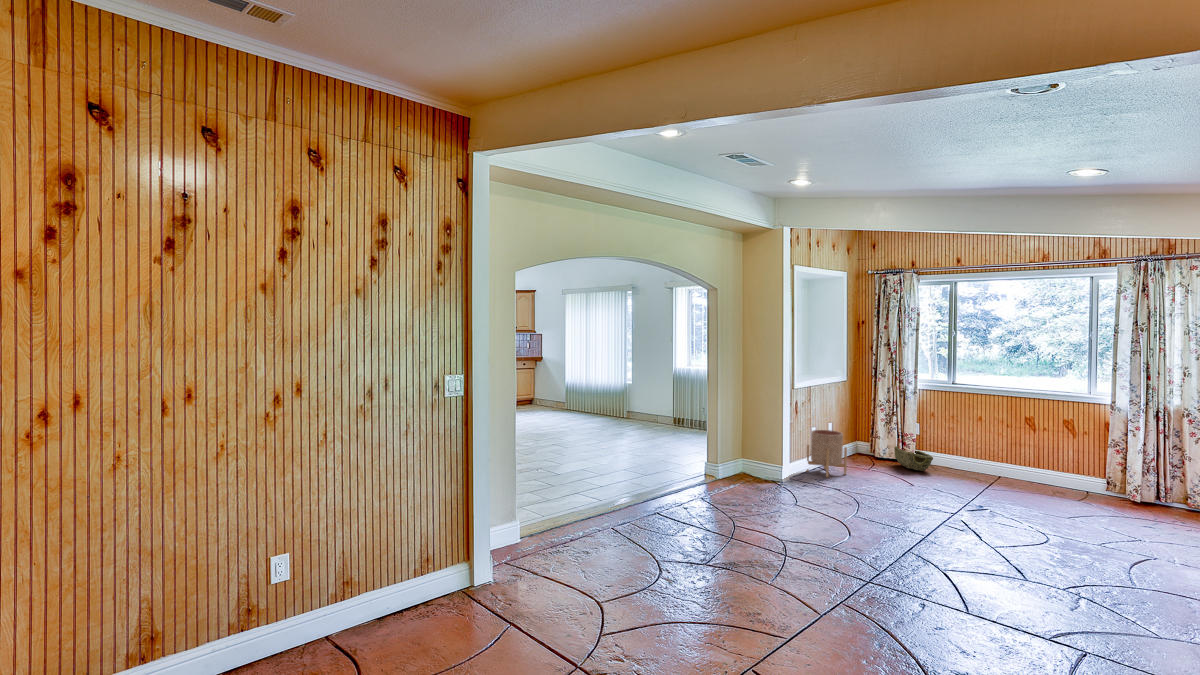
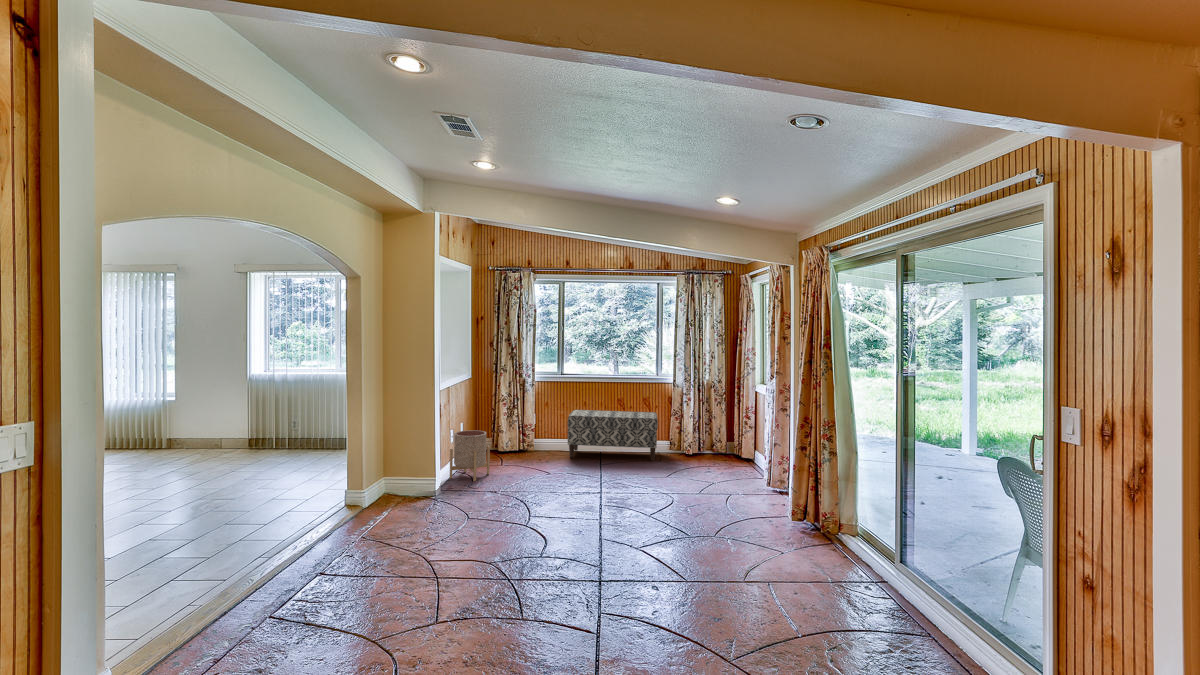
bench: none [948,425,1086,499] -> present [568,410,658,461]
woven basket: present [894,446,933,471] -> none [519,437,554,458]

